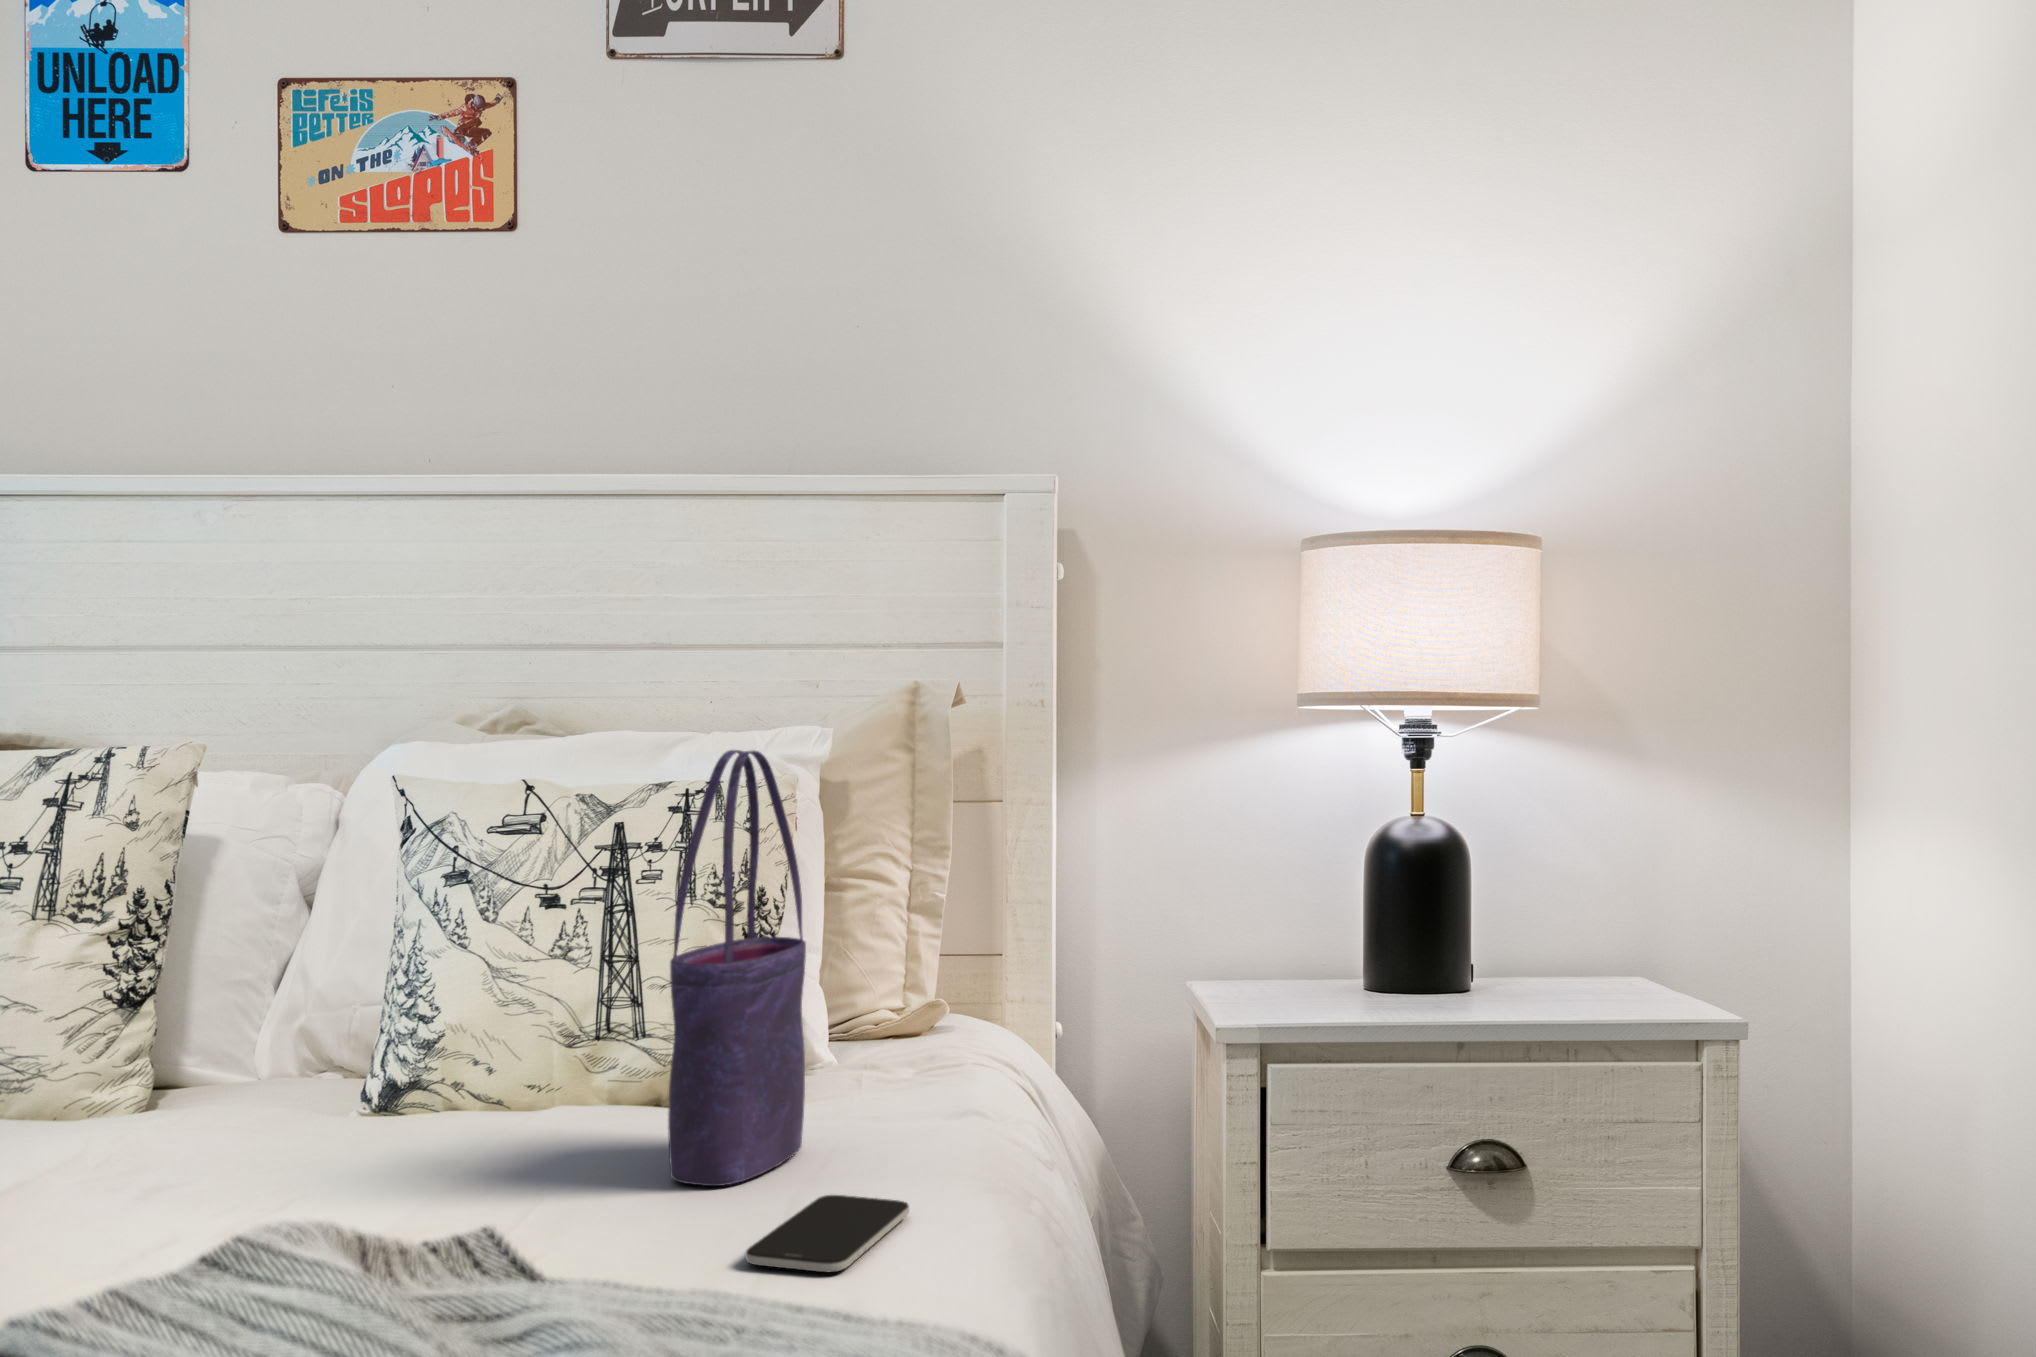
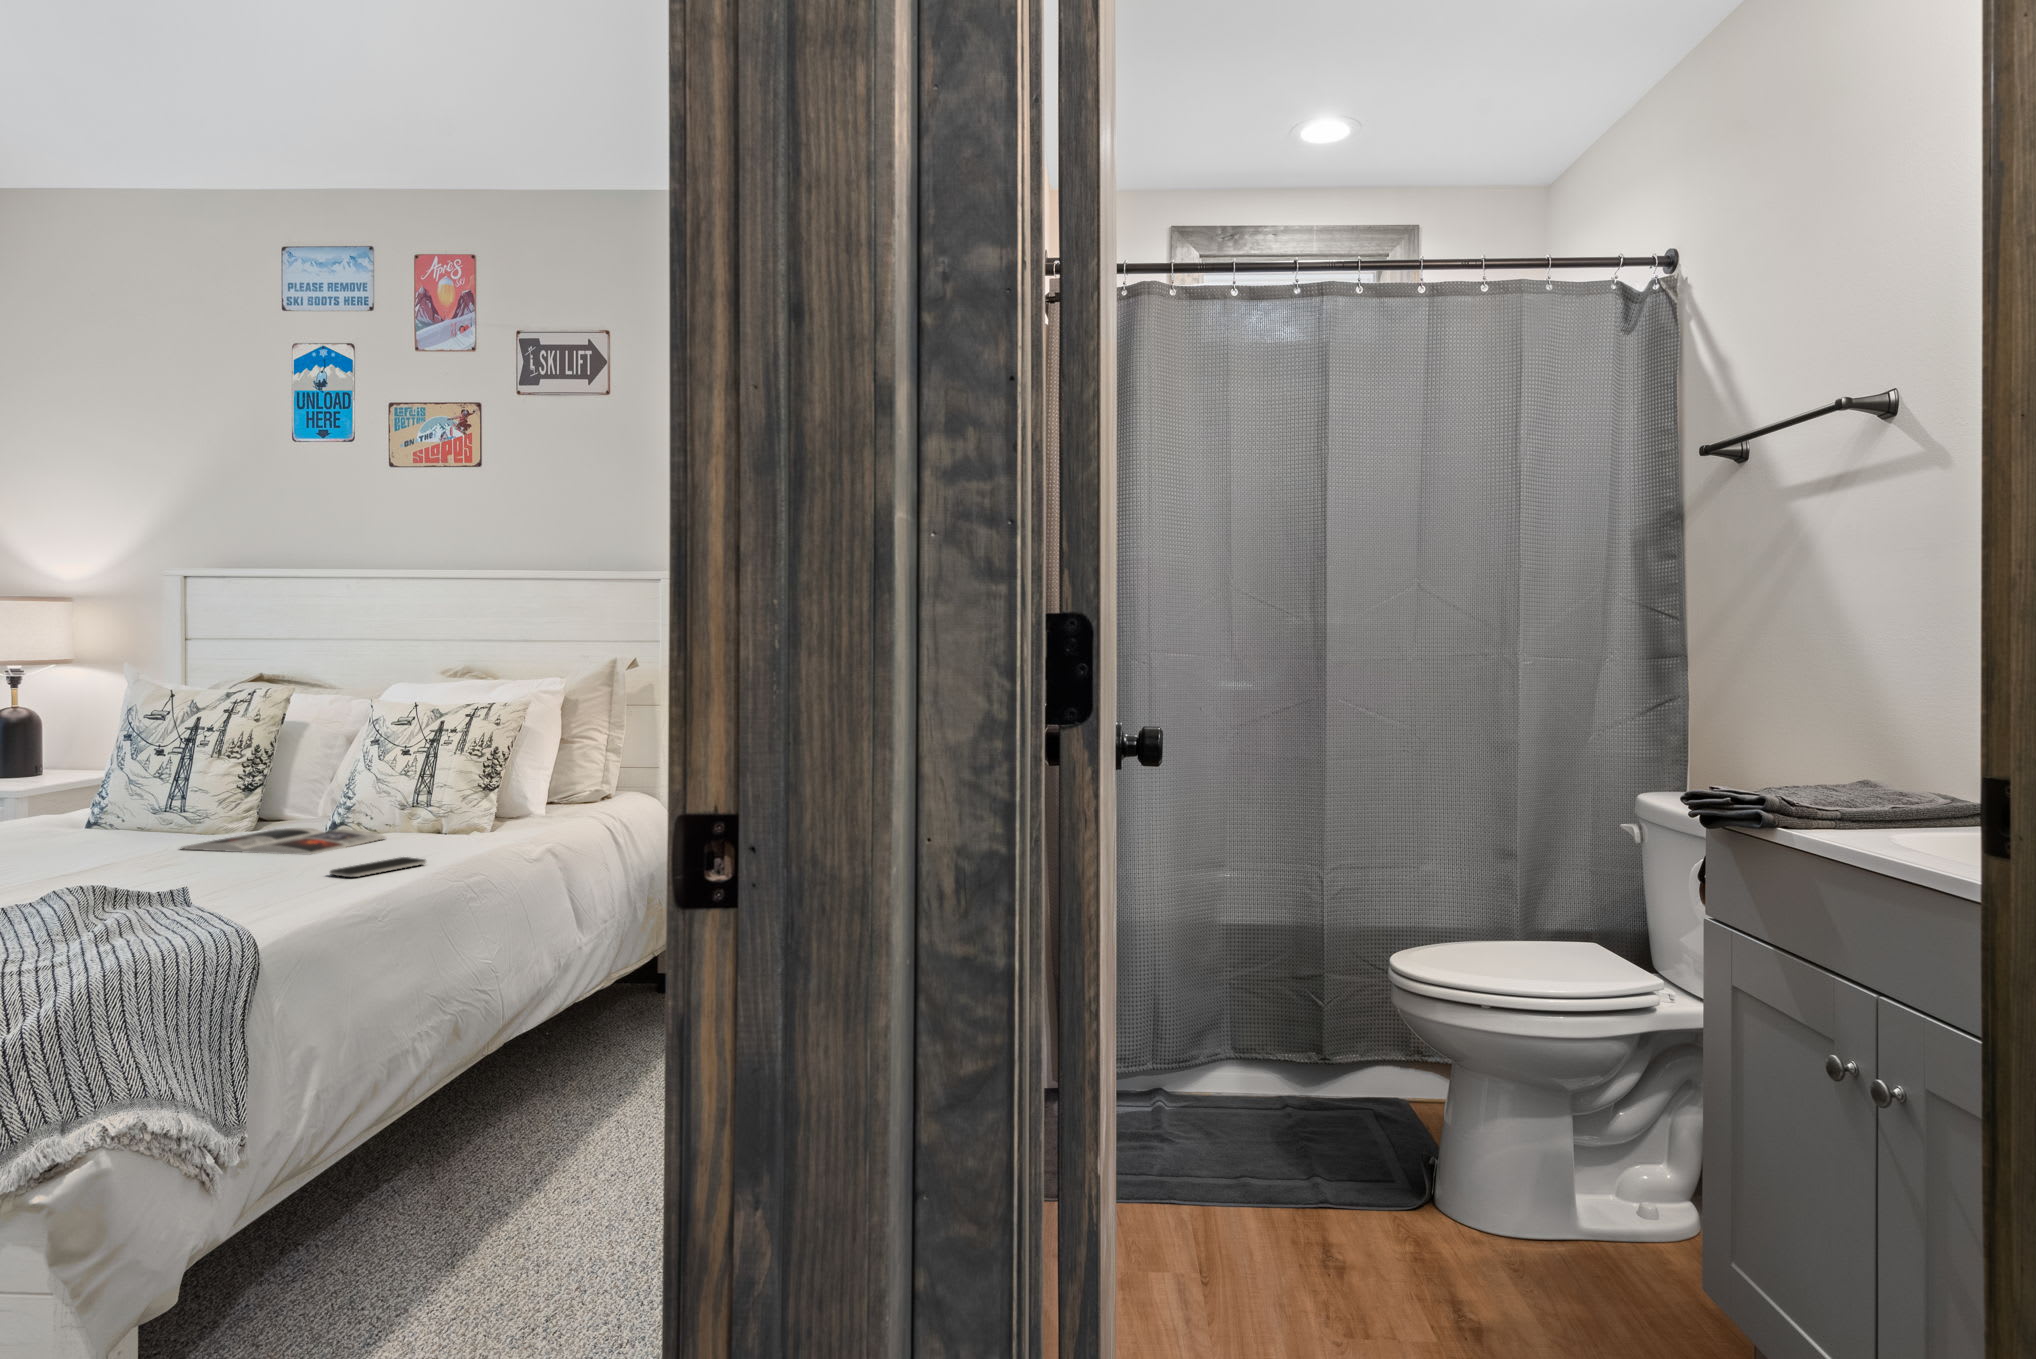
tote bag: present [668,750,806,1186] -> none [369,693,452,855]
magazine: none [119,1106,587,1193] -> present [181,828,387,854]

